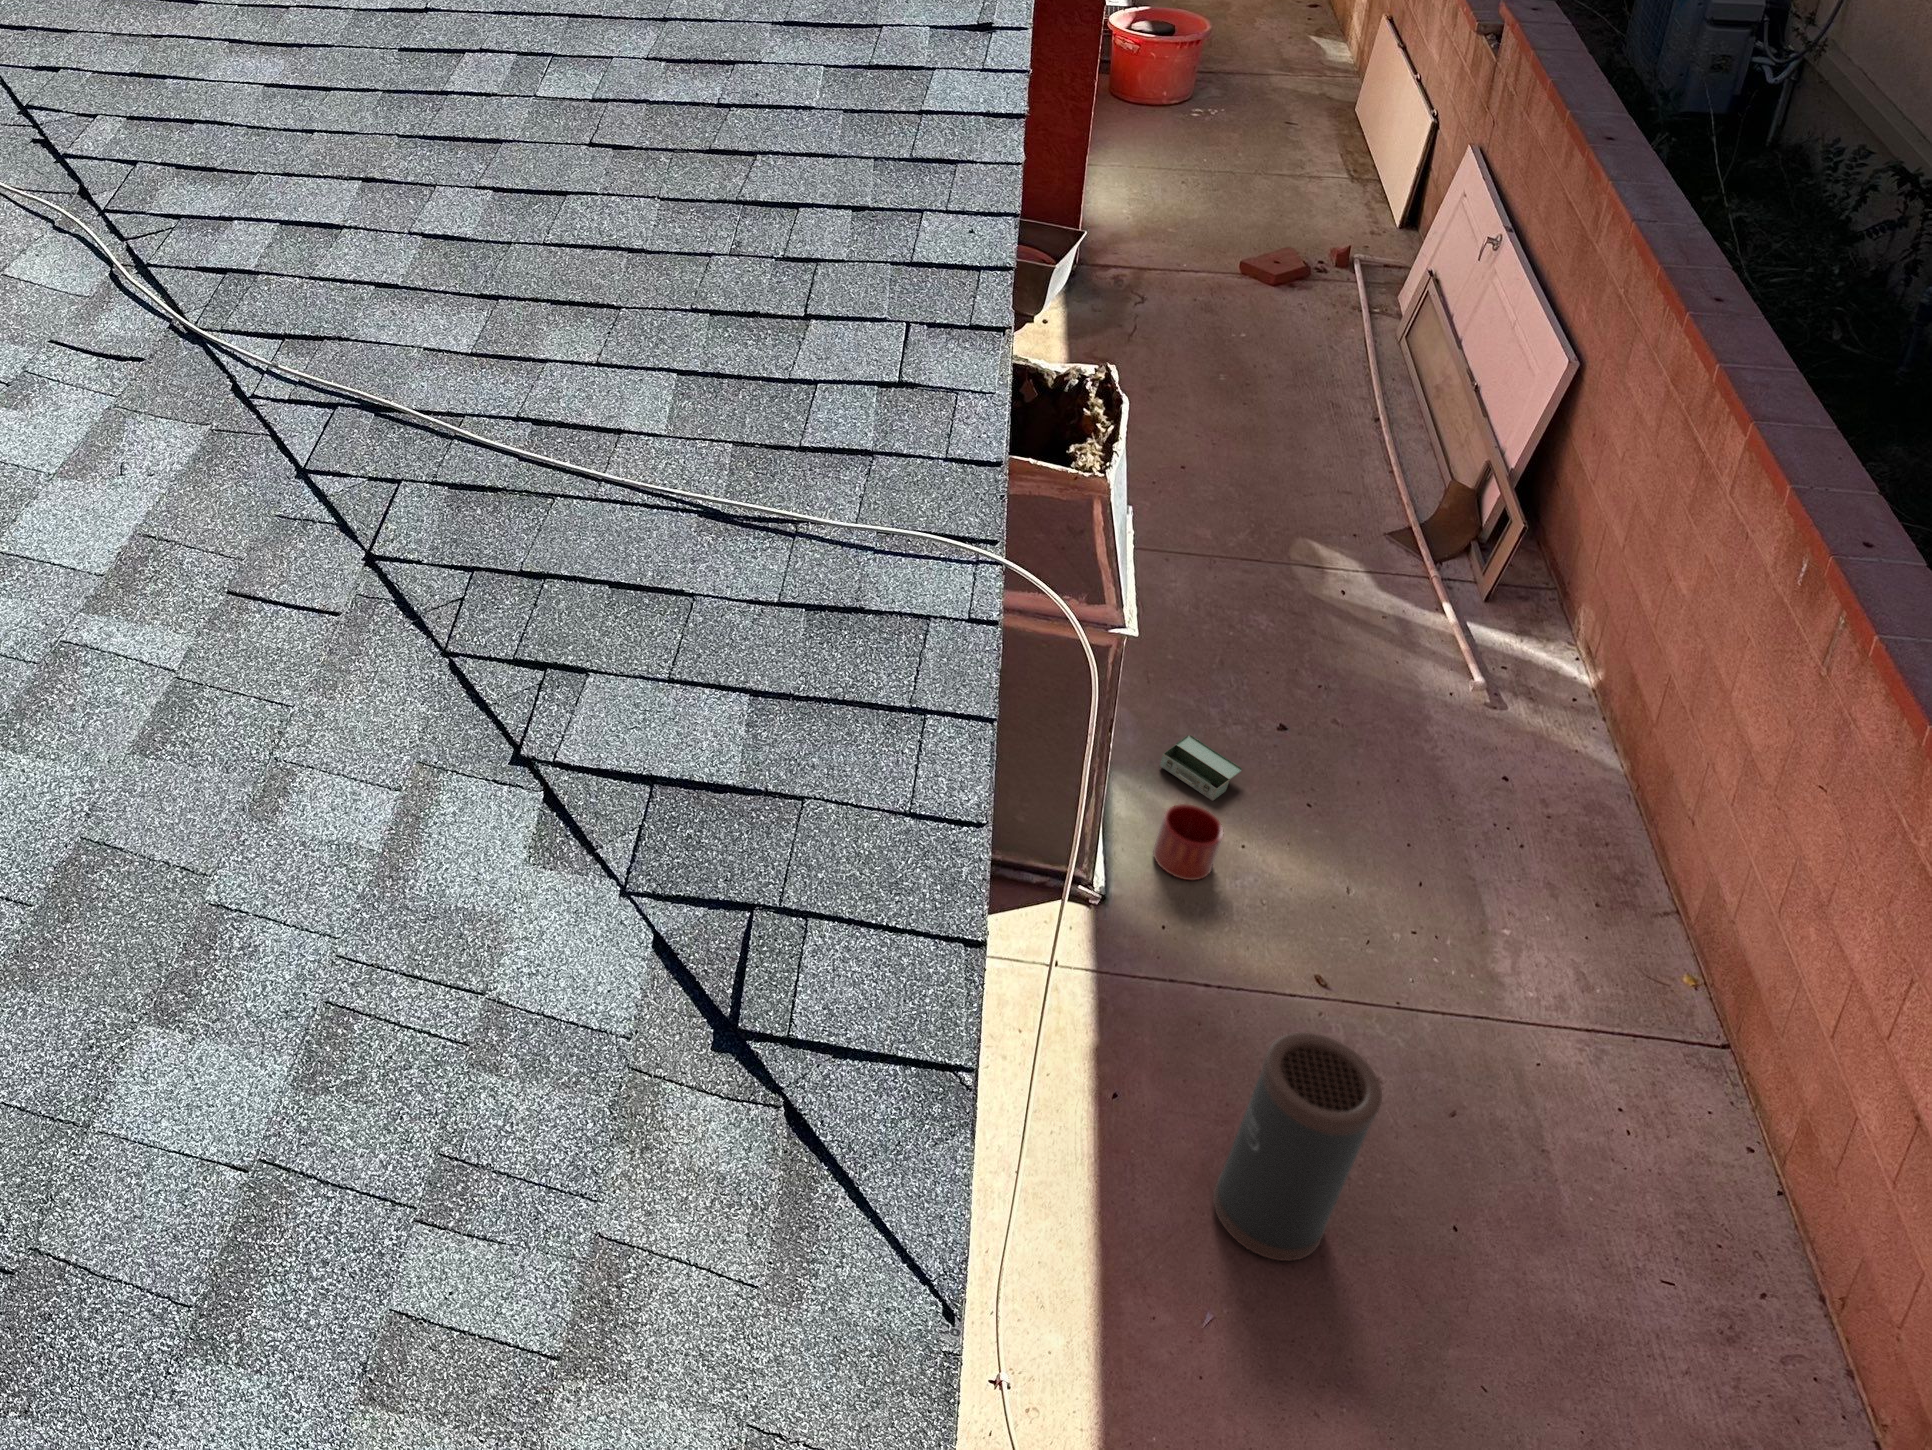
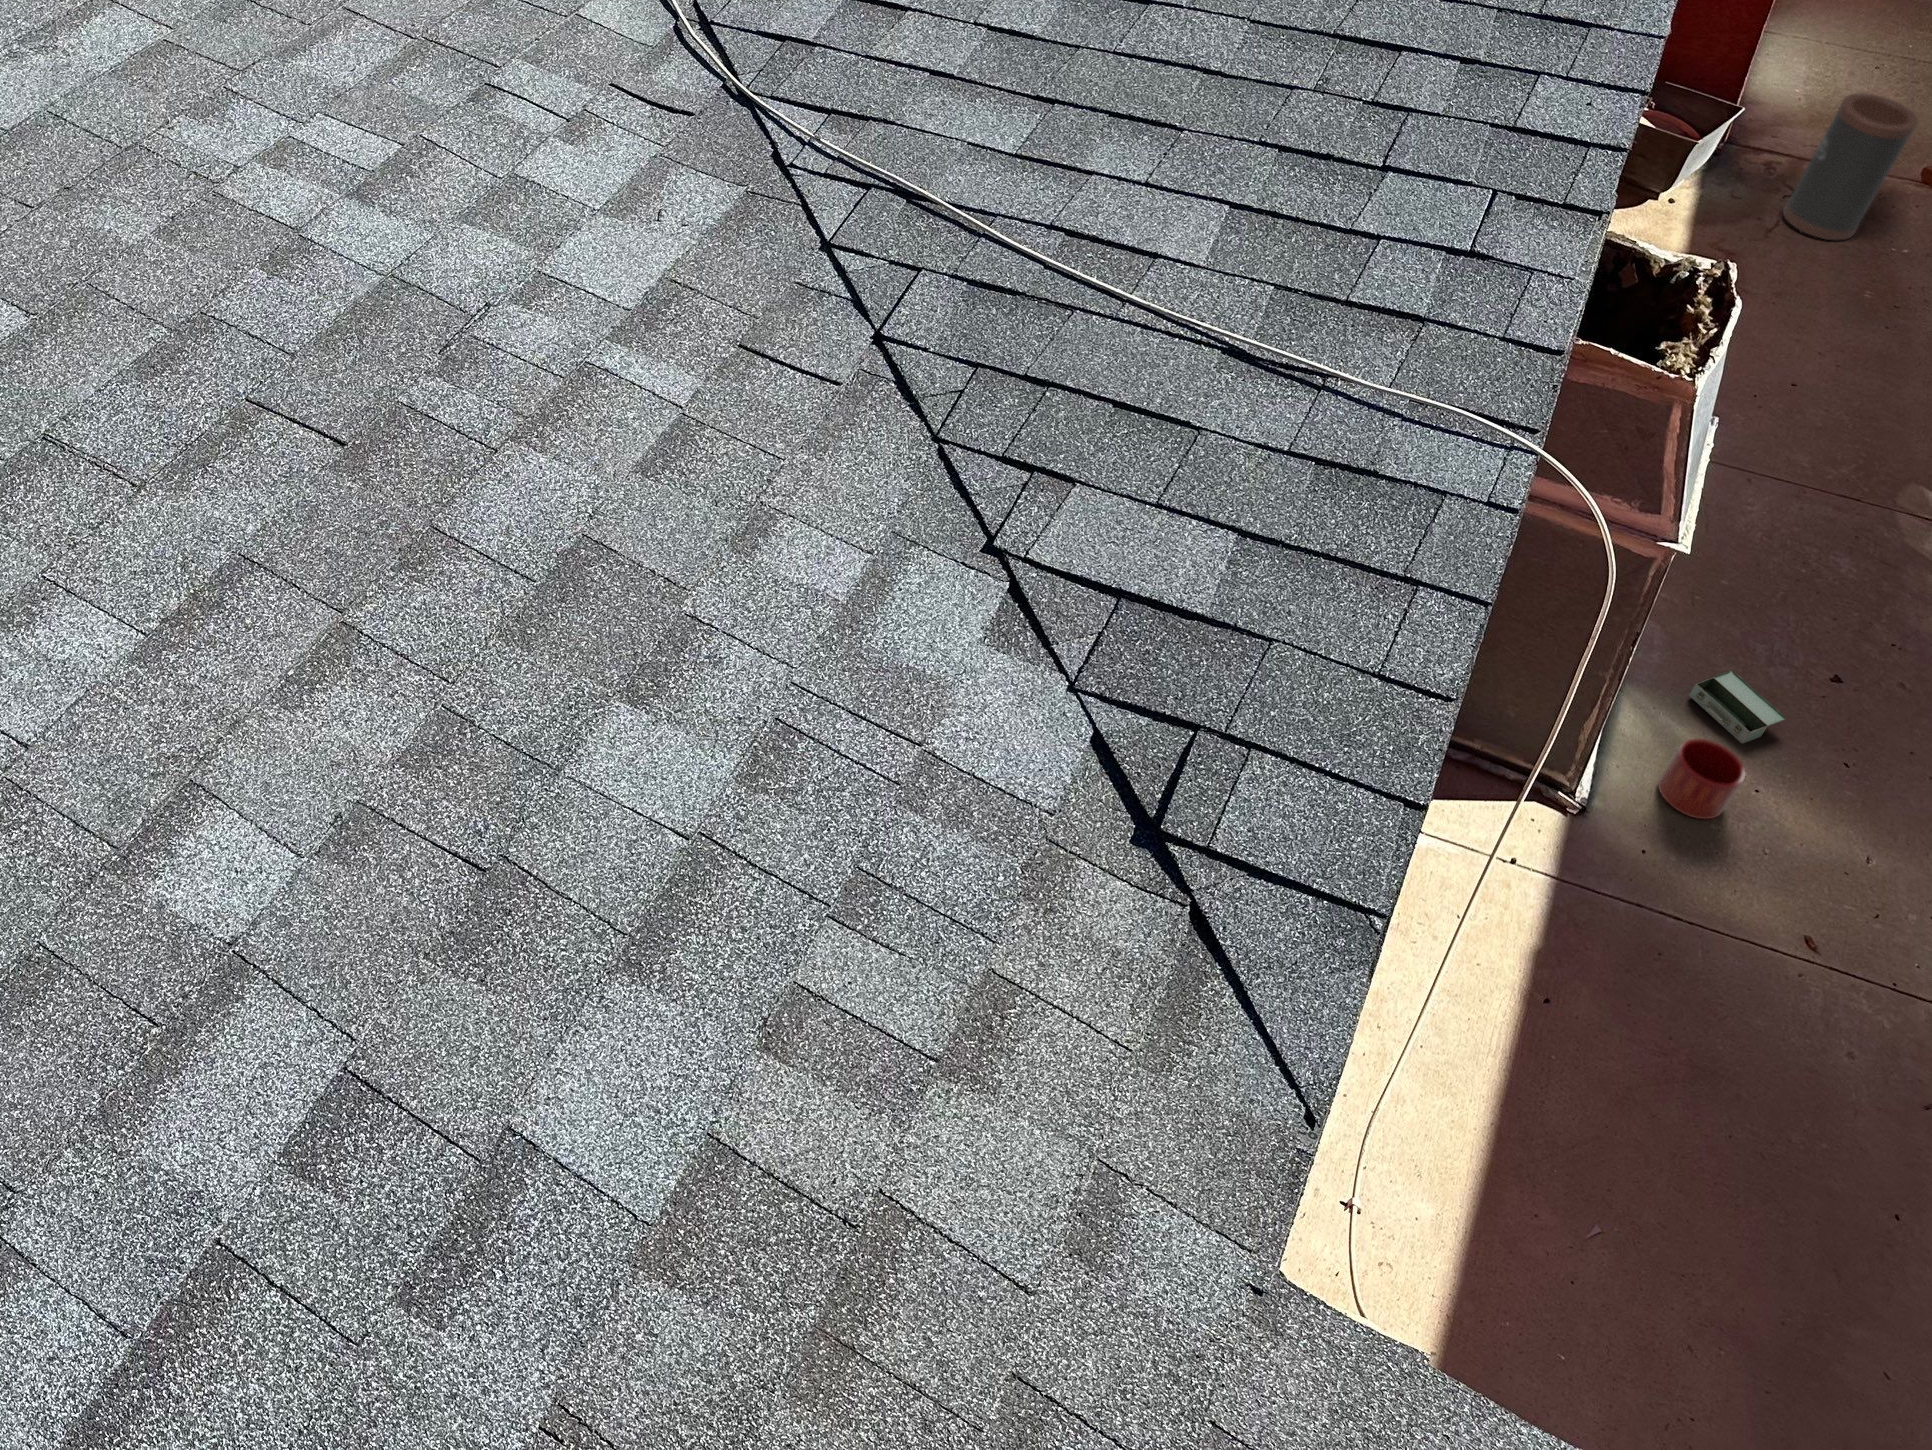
trash can: present [1213,1032,1382,1261] -> present [1783,93,1918,240]

